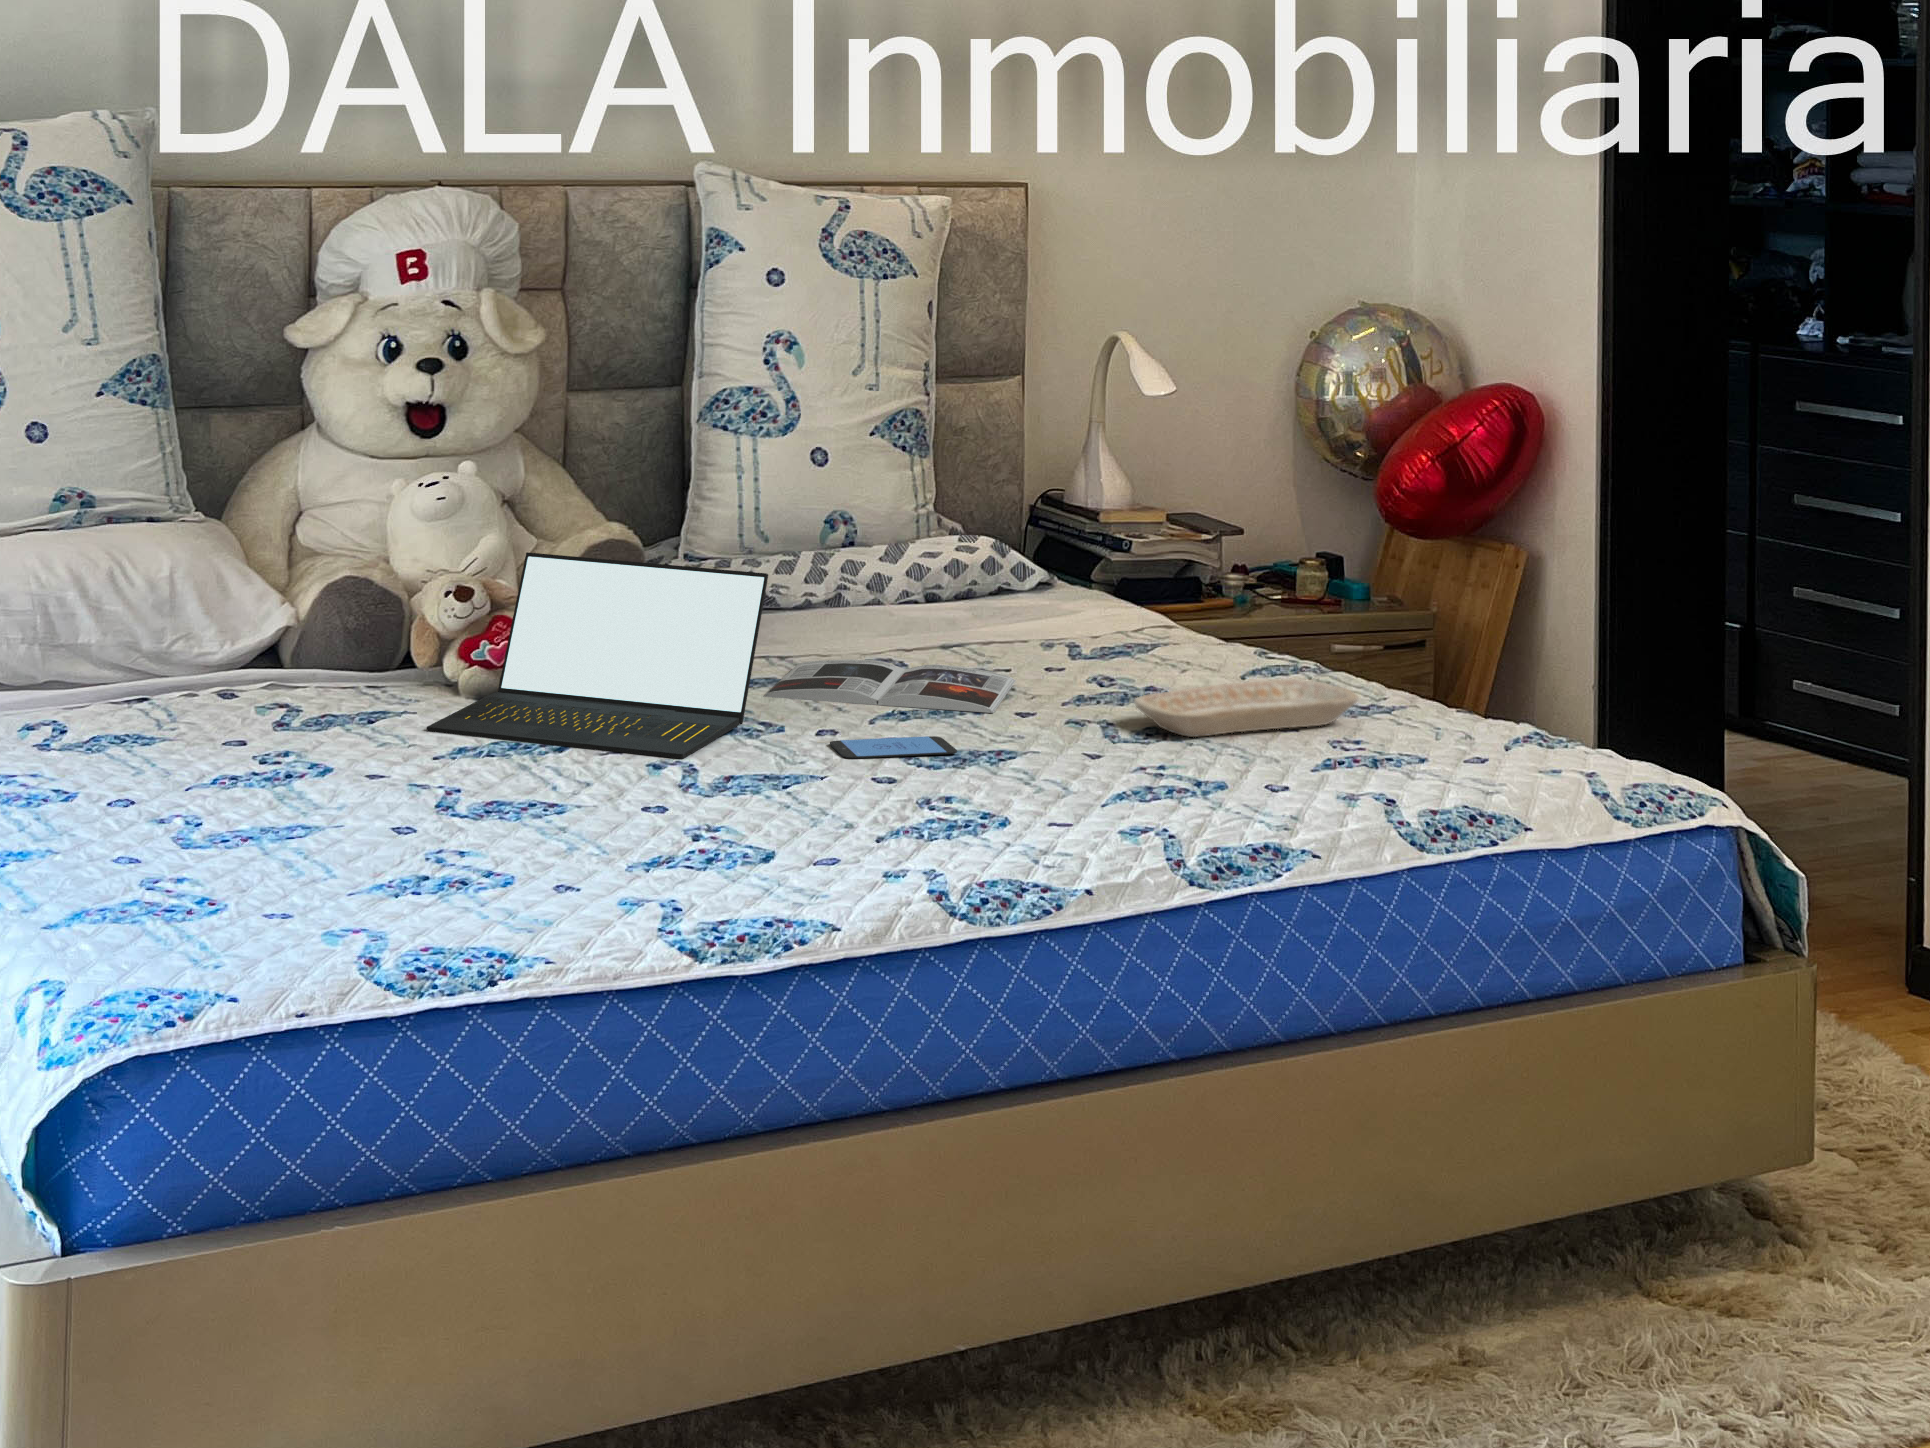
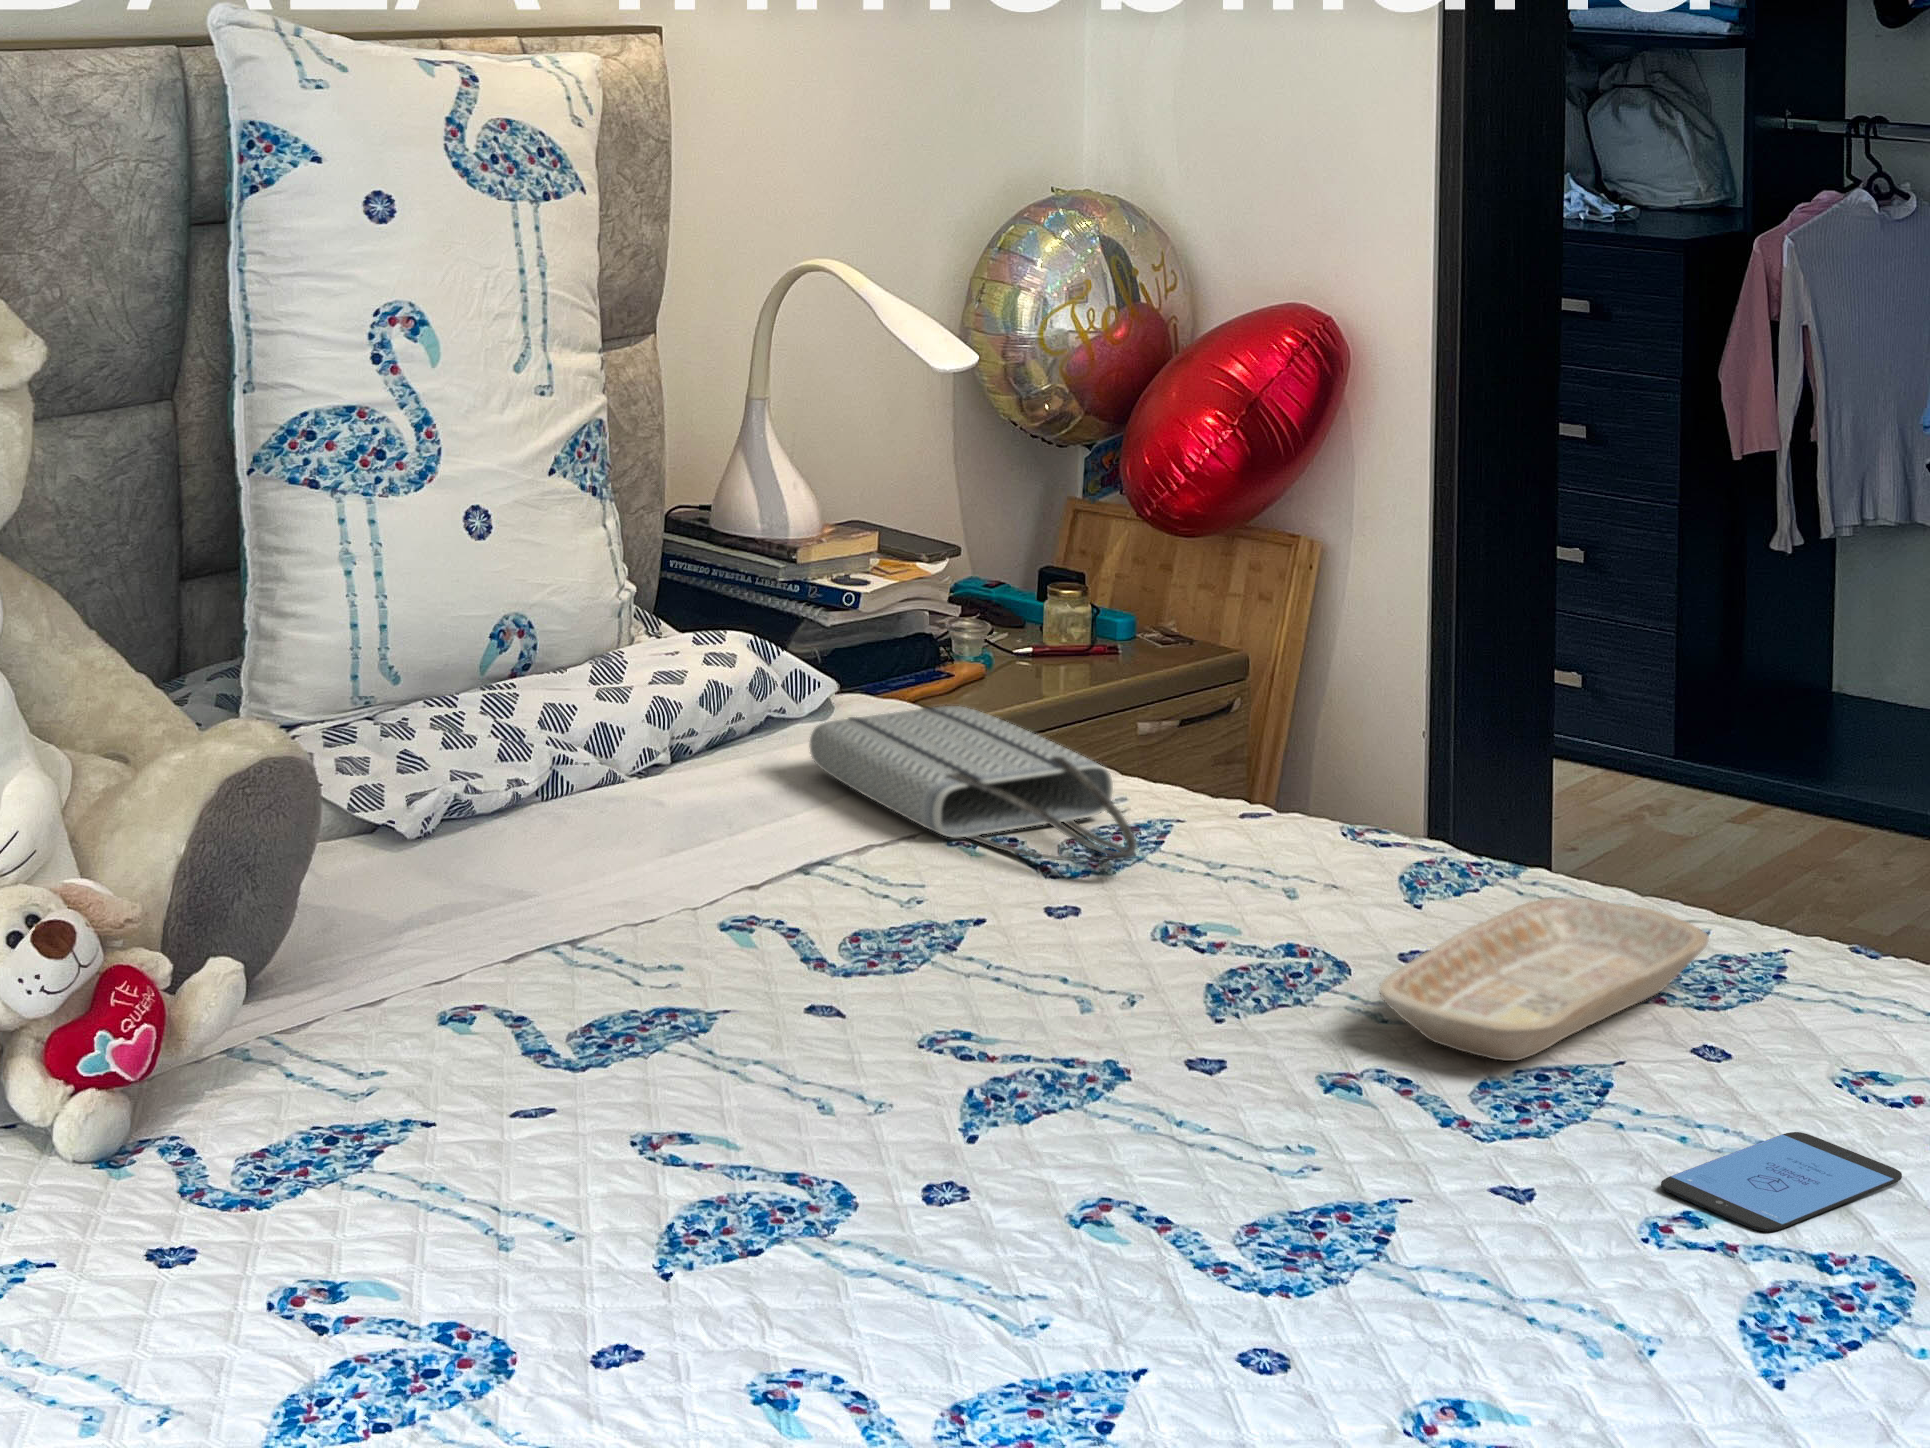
laptop: present [427,552,768,759] -> none [107,834,744,1325]
tote bag: none [1003,586,1147,654] -> present [809,706,1137,860]
magazine: present [764,659,1015,713] -> none [636,932,1118,1066]
smartphone: present [830,736,957,758] -> present [1661,1132,1902,1232]

